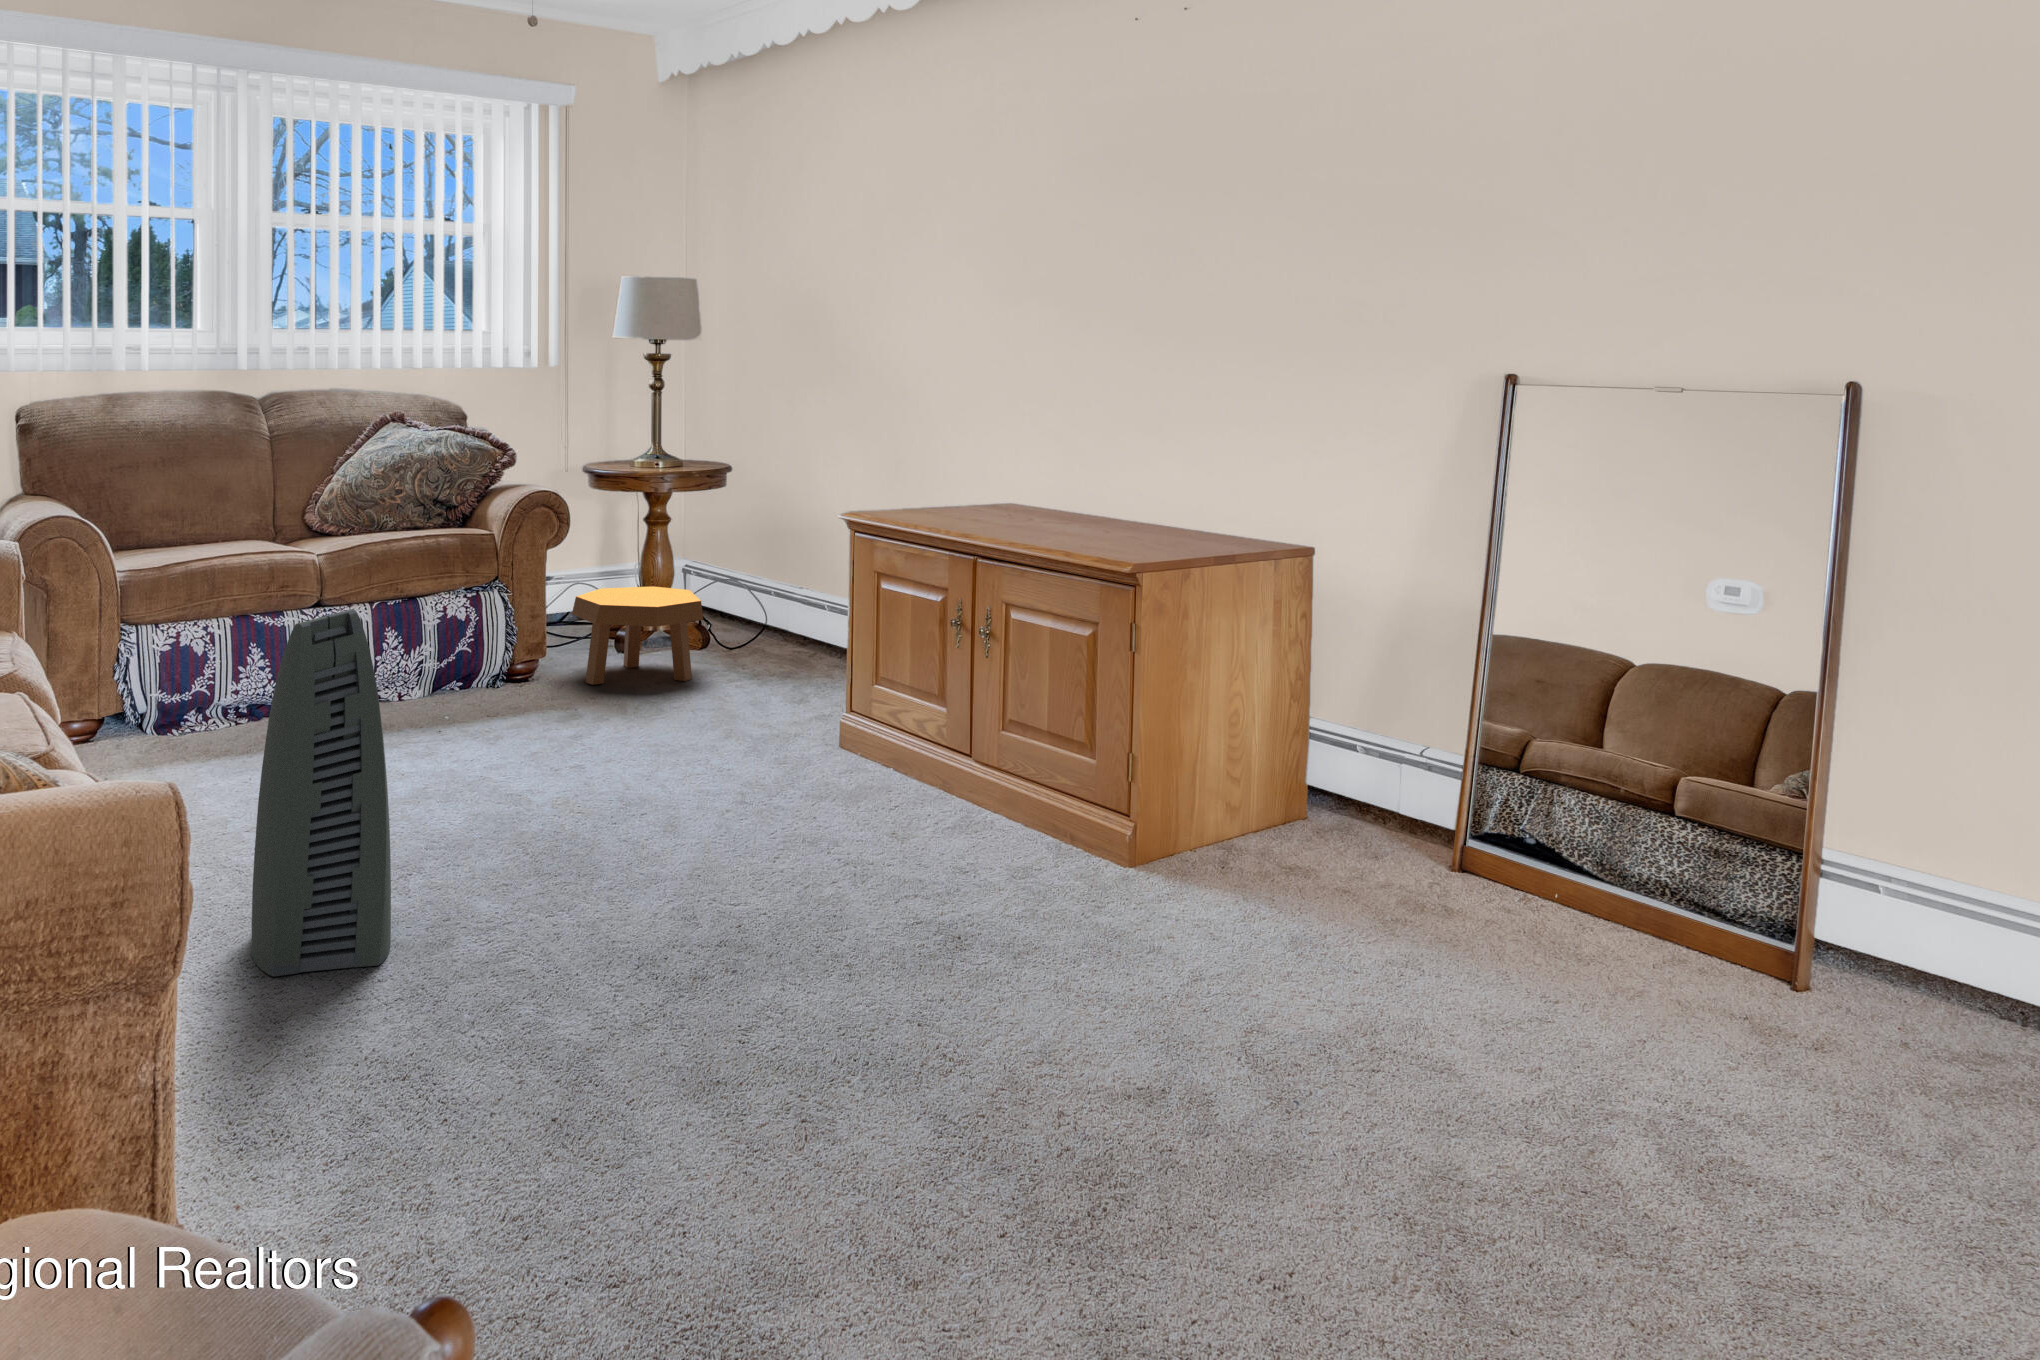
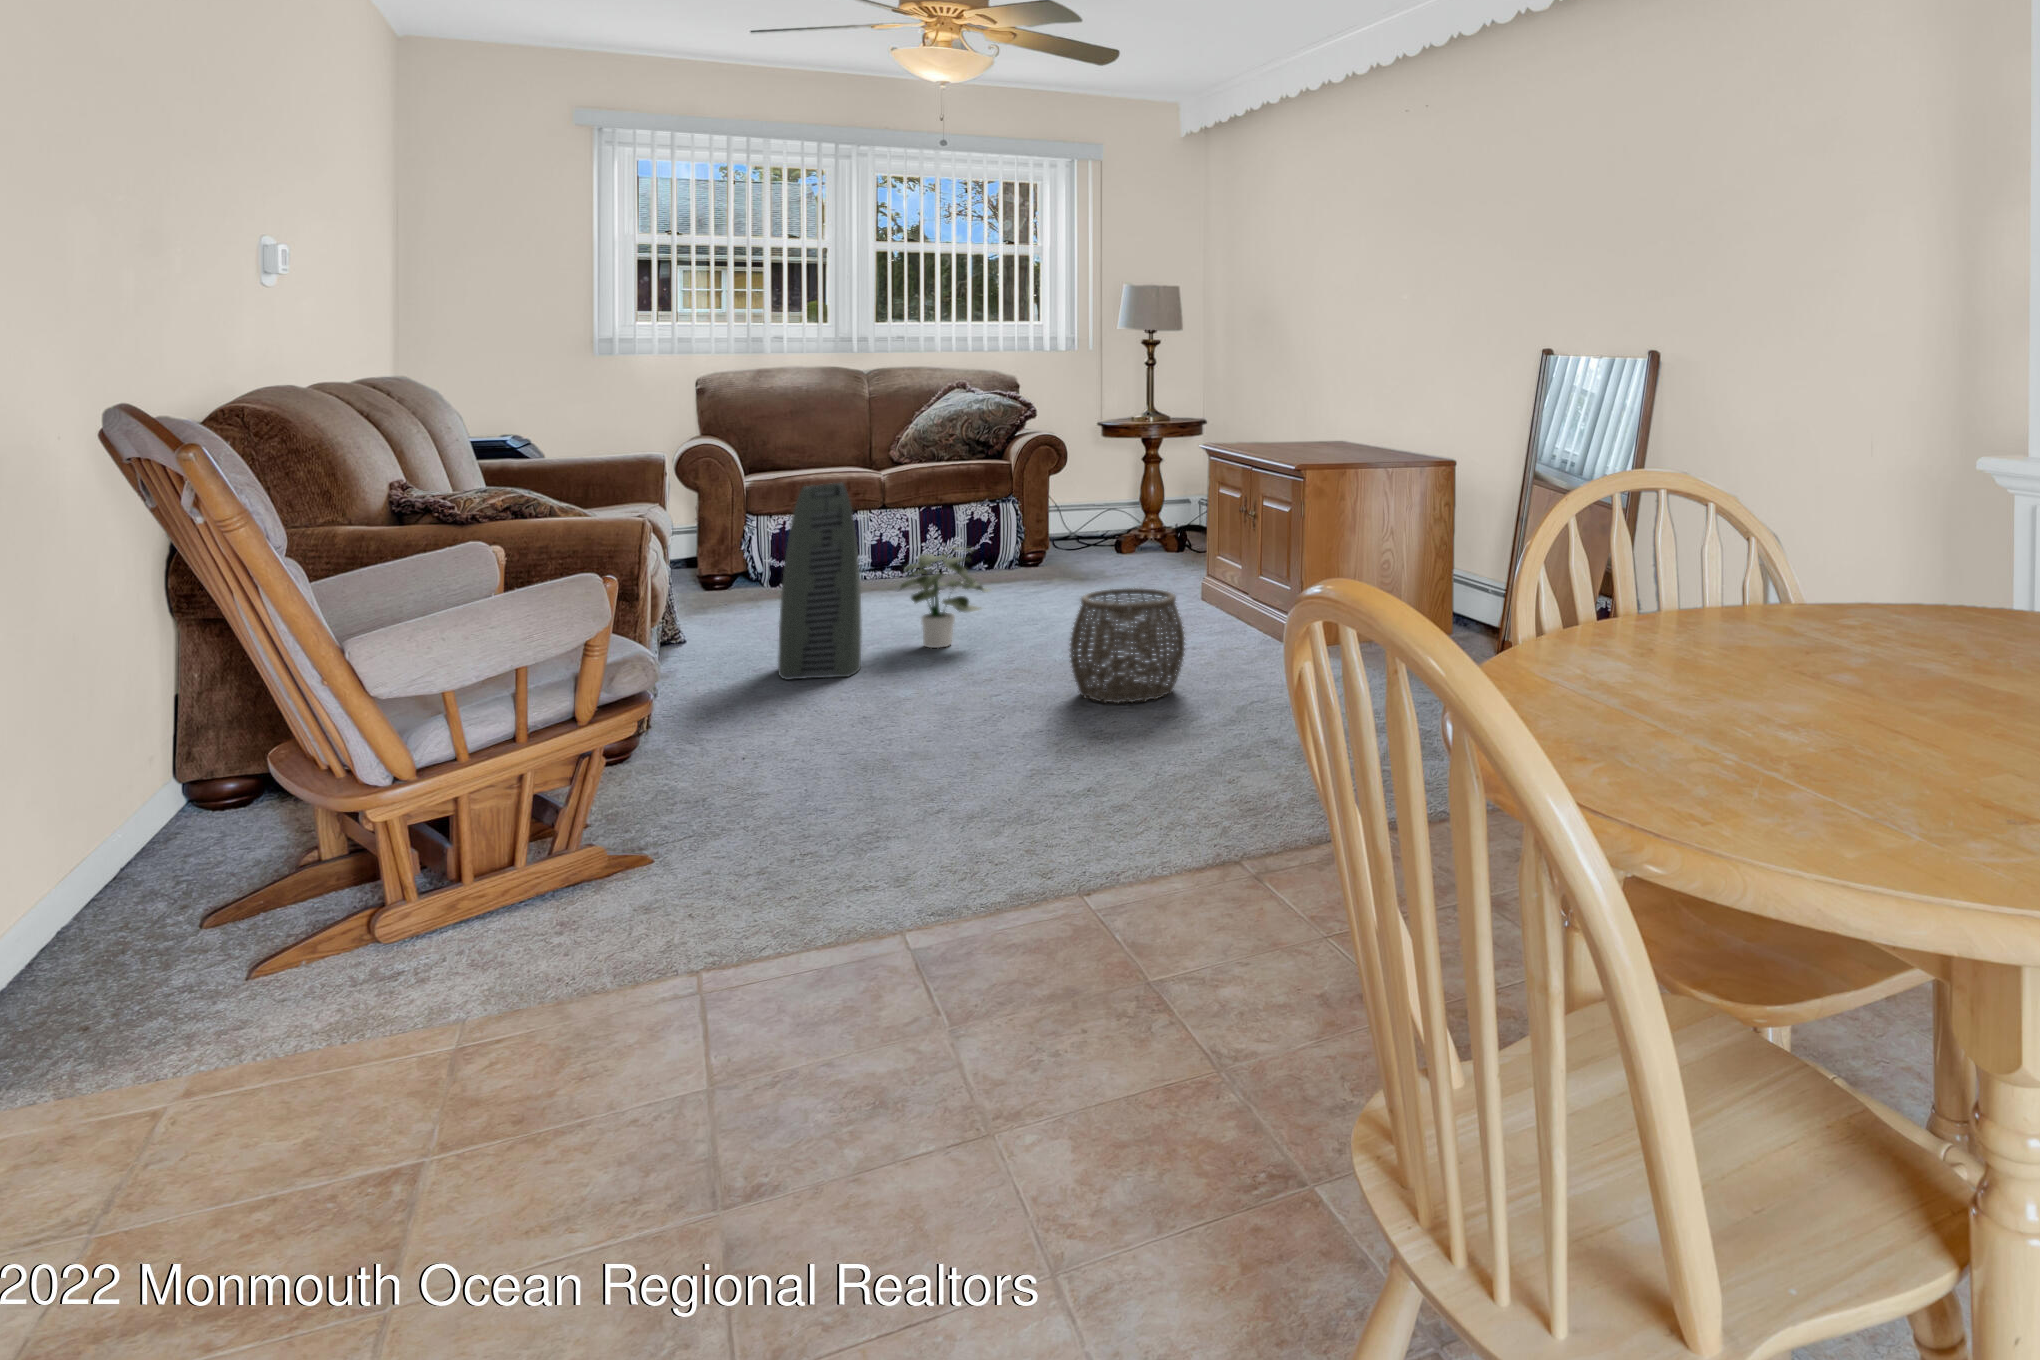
footstool: present [572,586,703,685] -> none [1068,503,1158,566]
potted plant: none [423,704,583,880] -> present [901,547,990,648]
woven basket: none [802,801,1012,1040] -> present [1070,588,1185,703]

